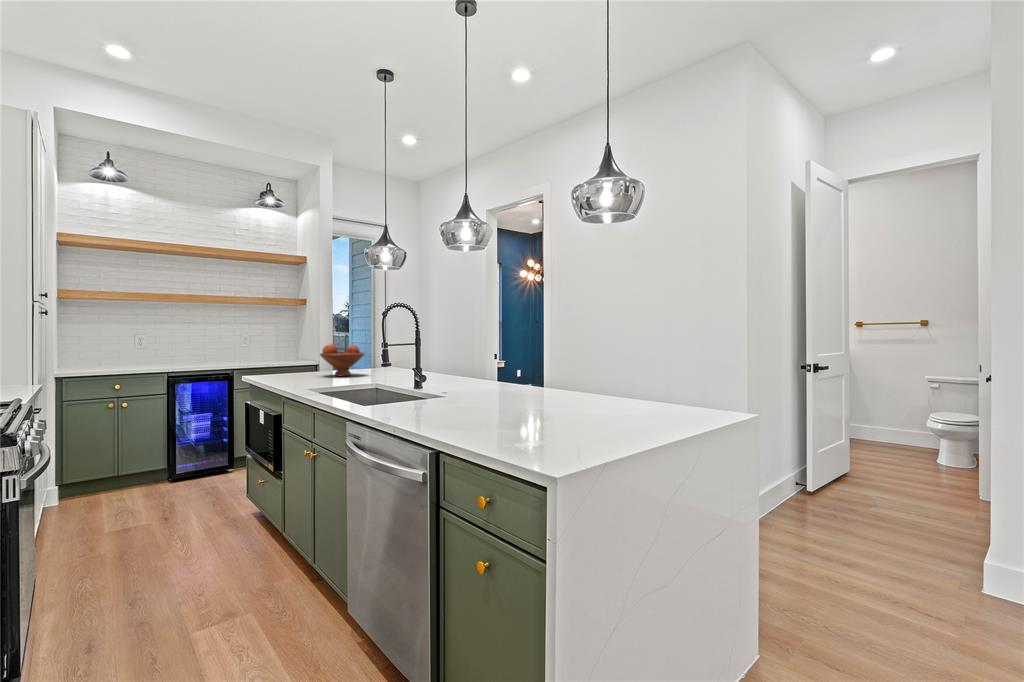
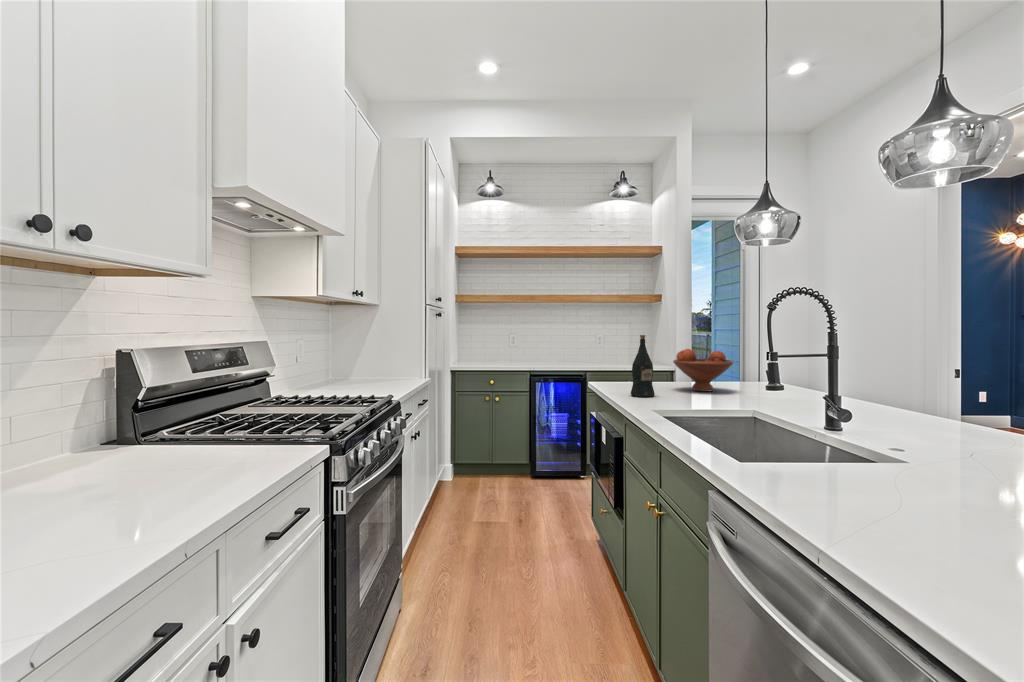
wine bottle: none [286,333,306,382] -> present [631,335,655,397]

